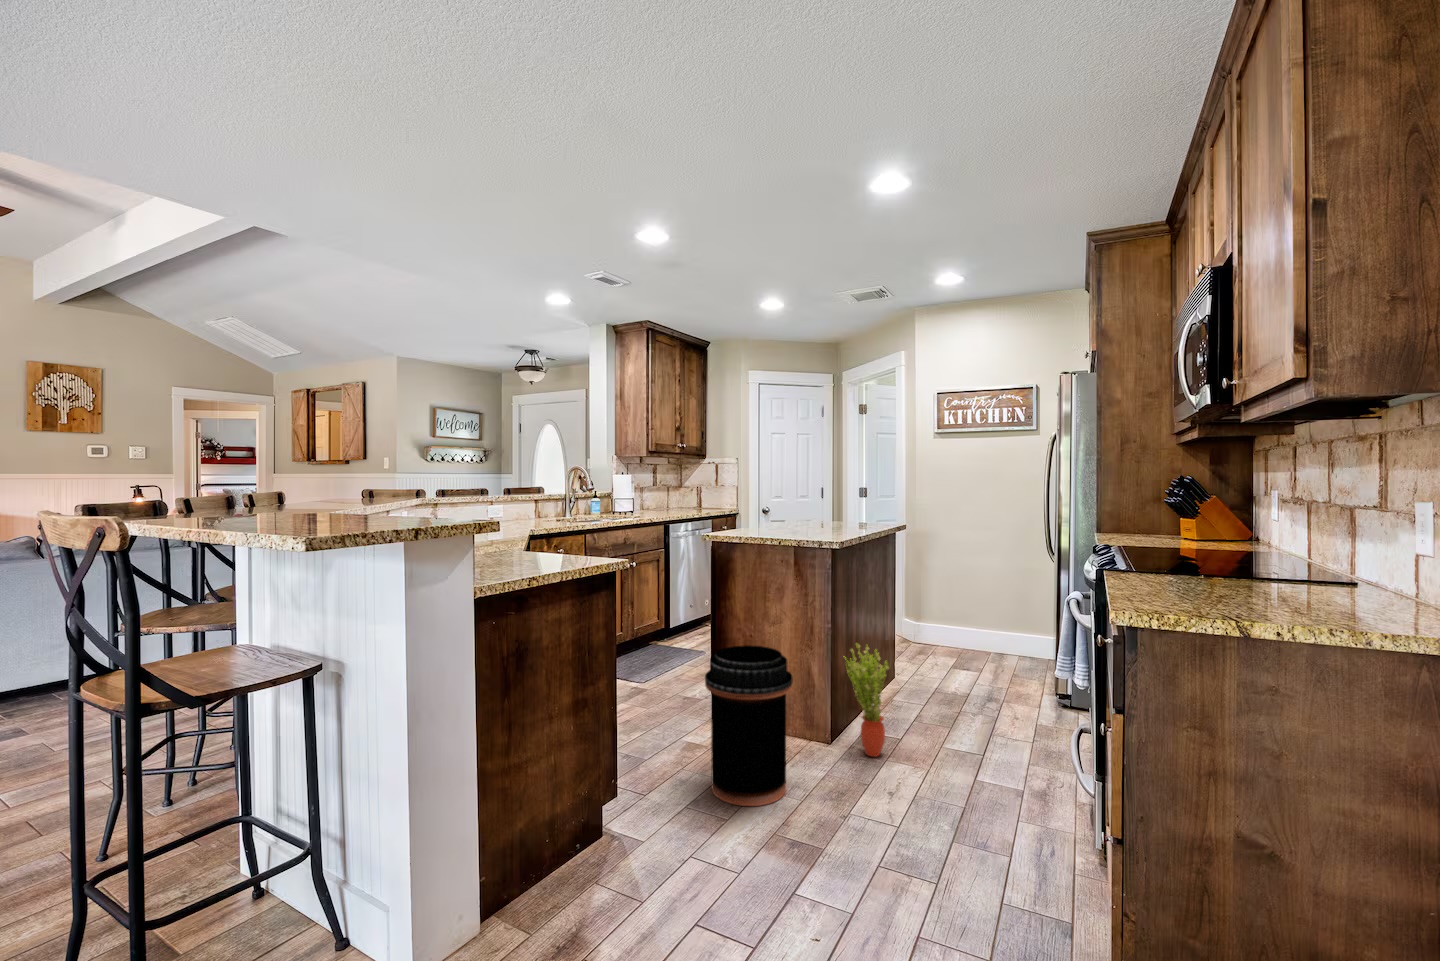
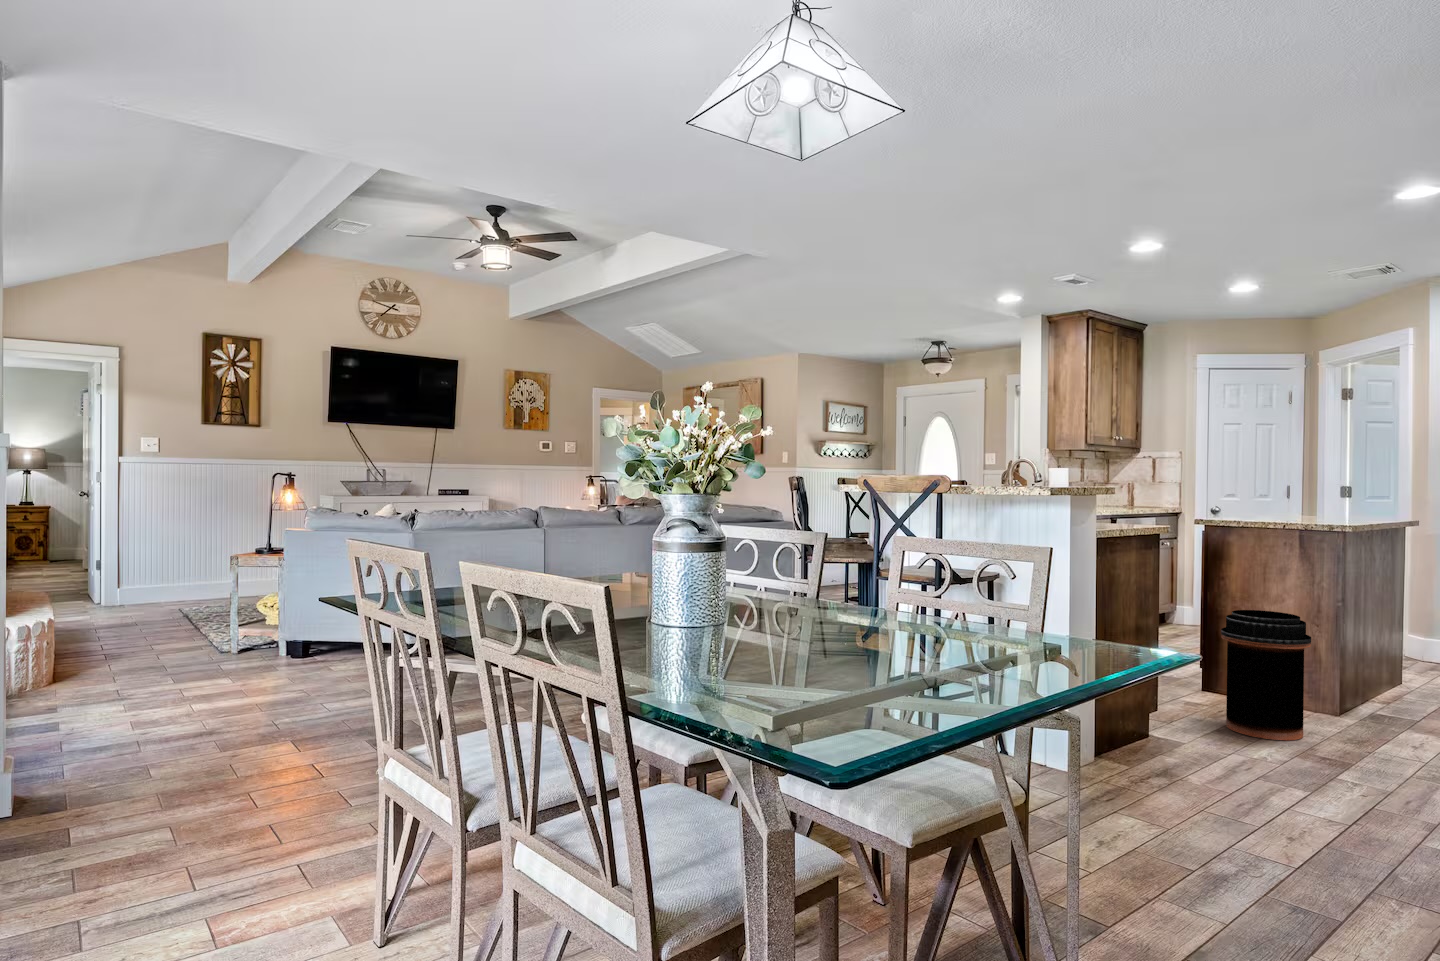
potted plant: present [846,645,889,757] -> none [1356,621,1411,728]

